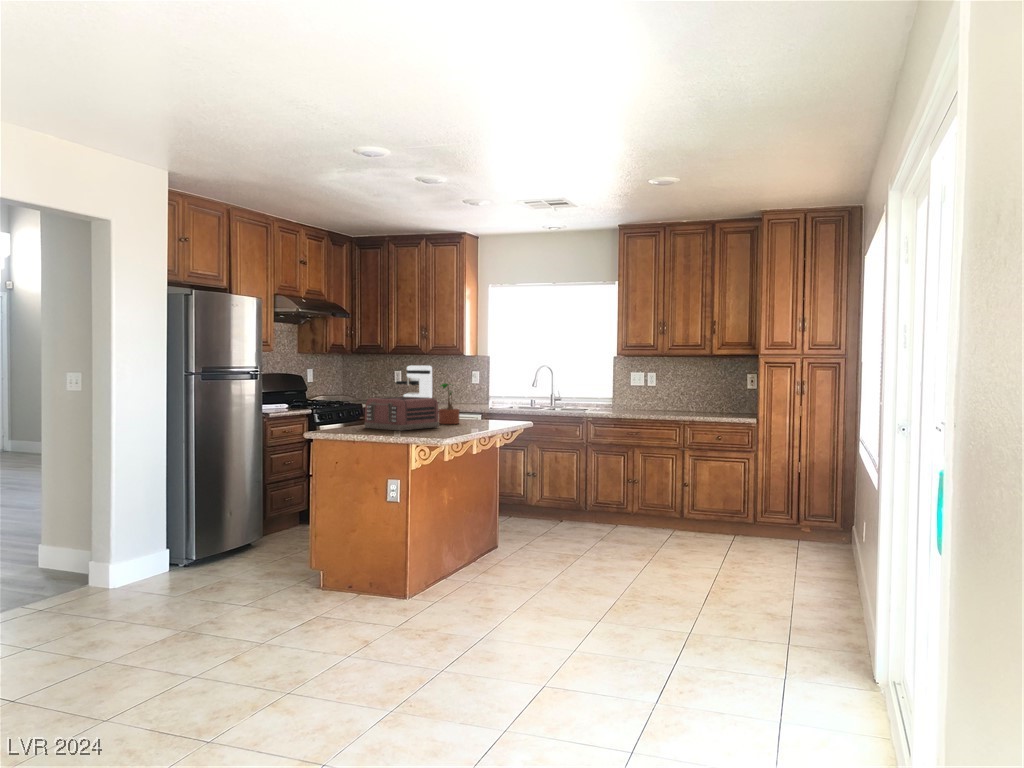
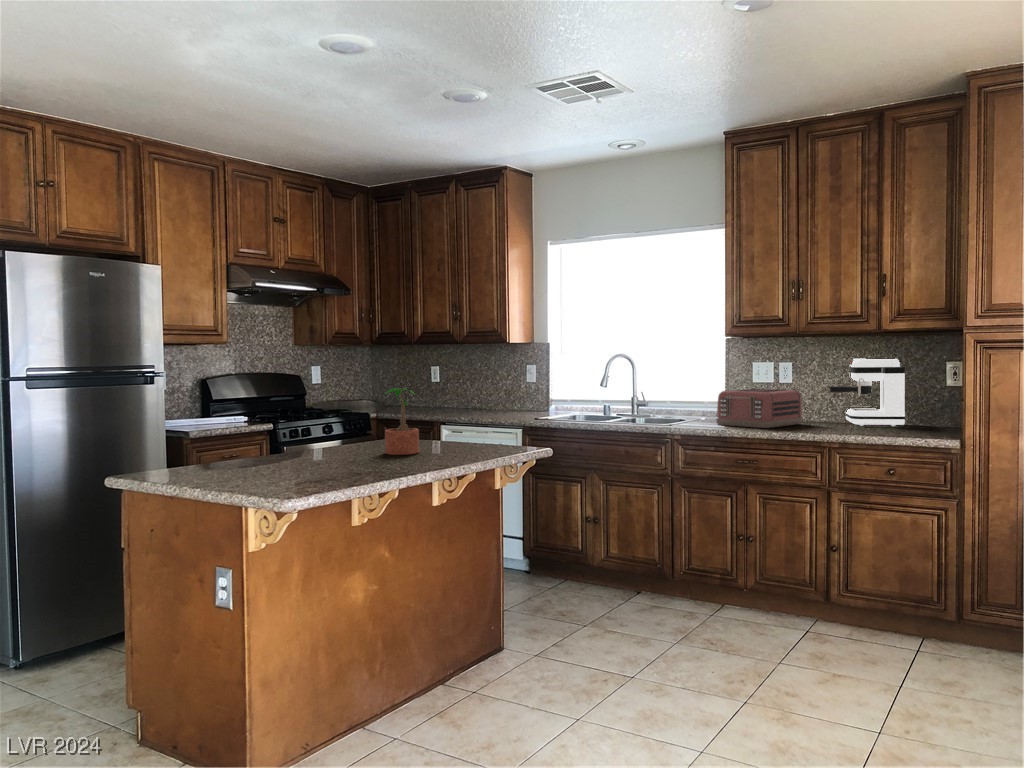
coffee maker: present [396,366,432,398] -> present [830,358,905,426]
toaster: present [365,396,439,431] -> present [716,389,803,428]

